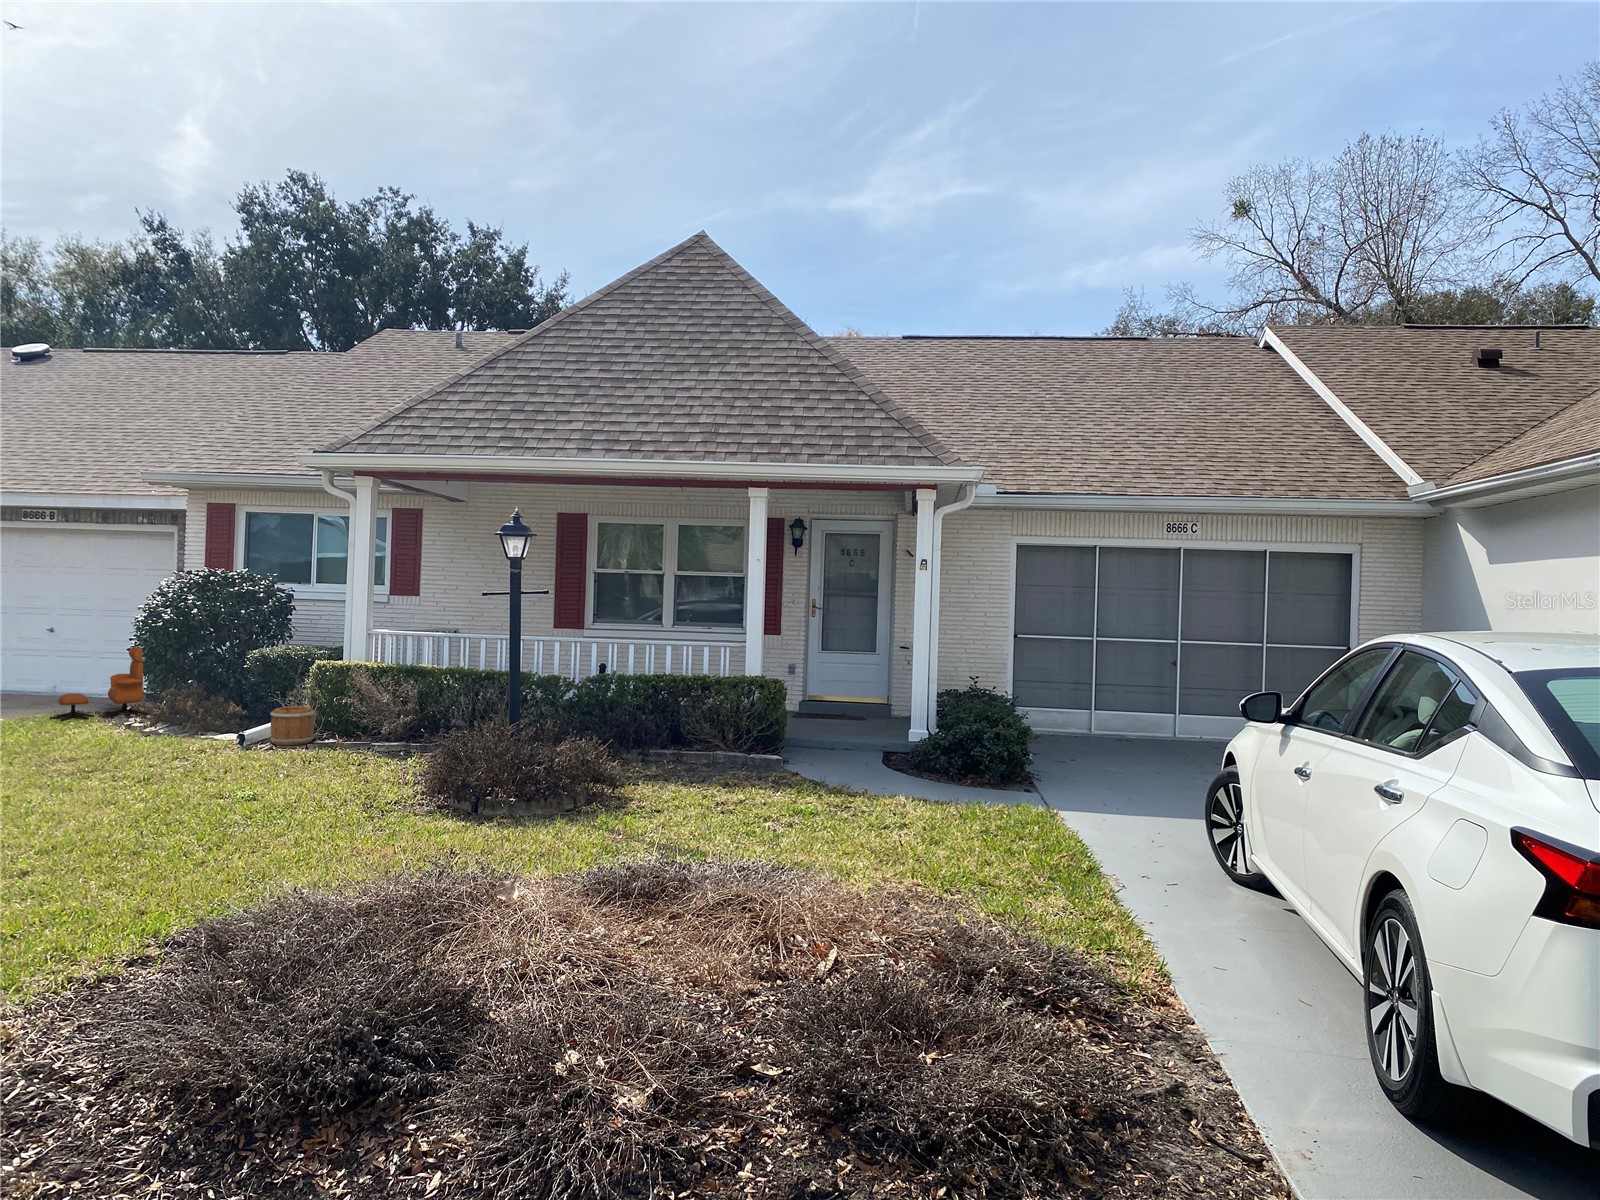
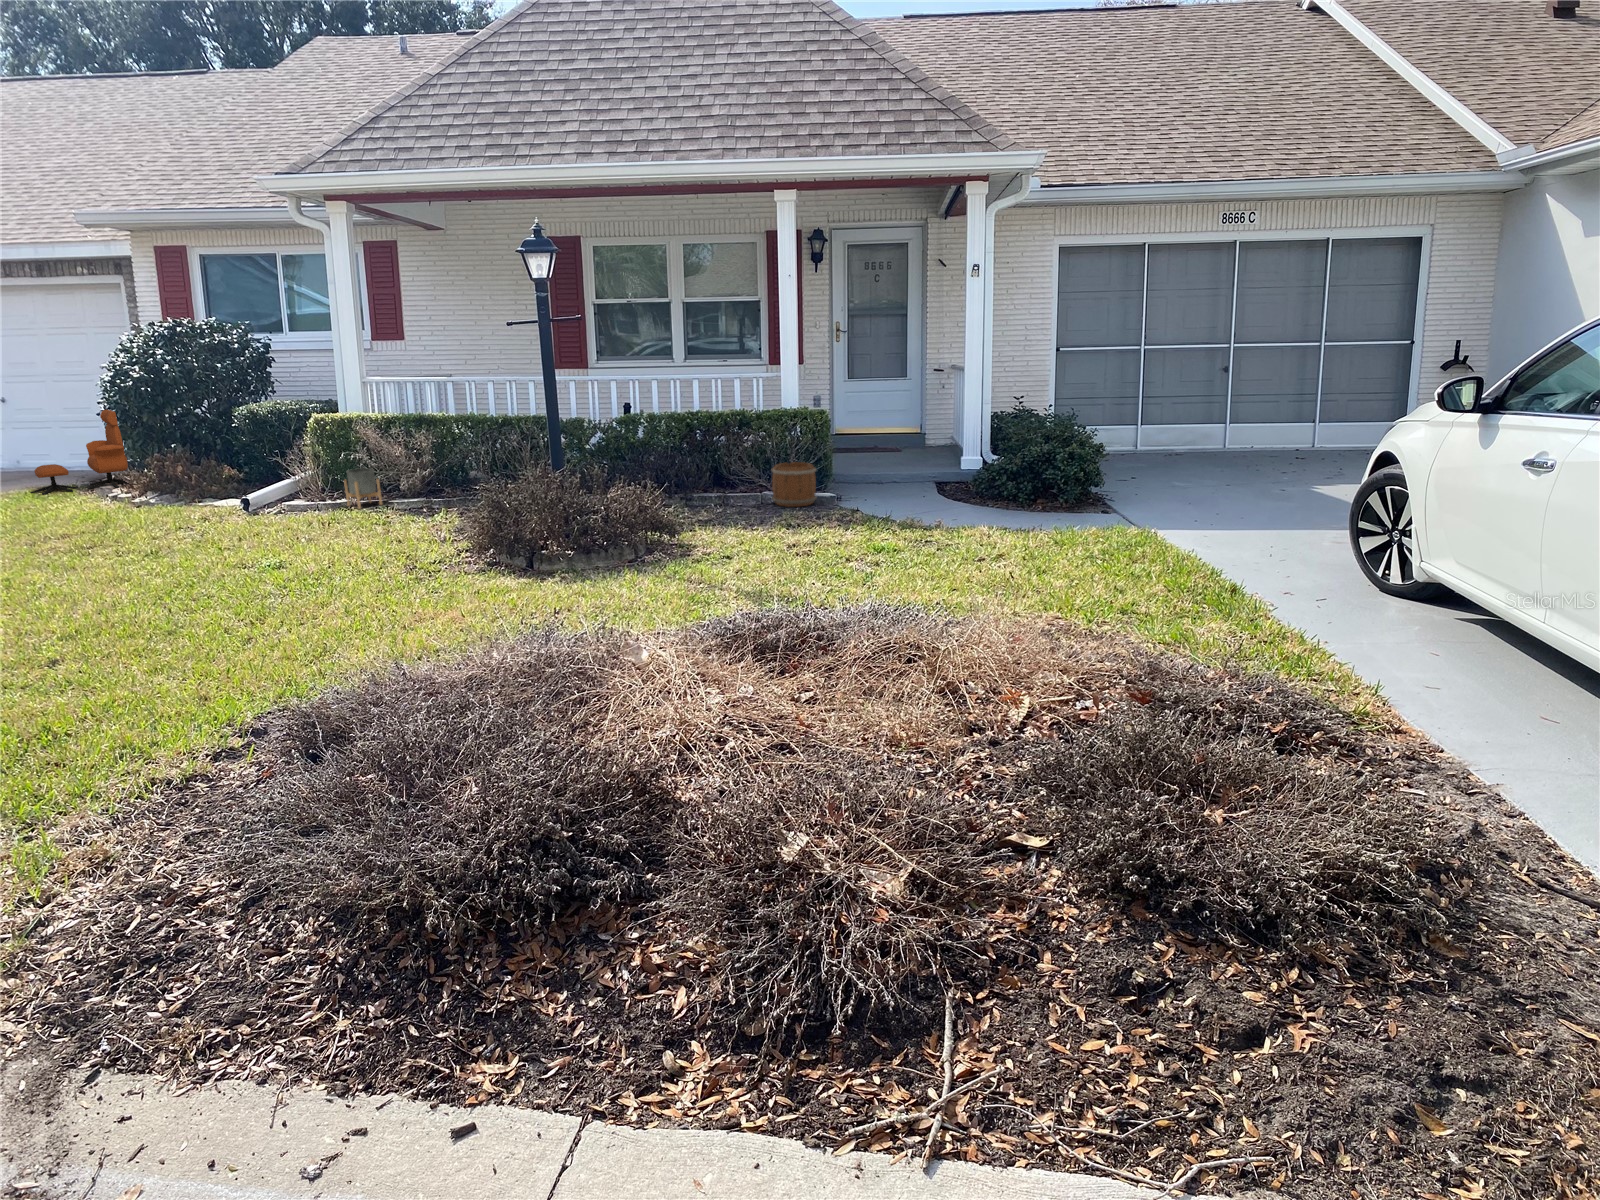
bucket: present [270,706,315,746] -> present [772,462,817,507]
planter: none [329,712,361,749] -> present [344,468,382,509]

